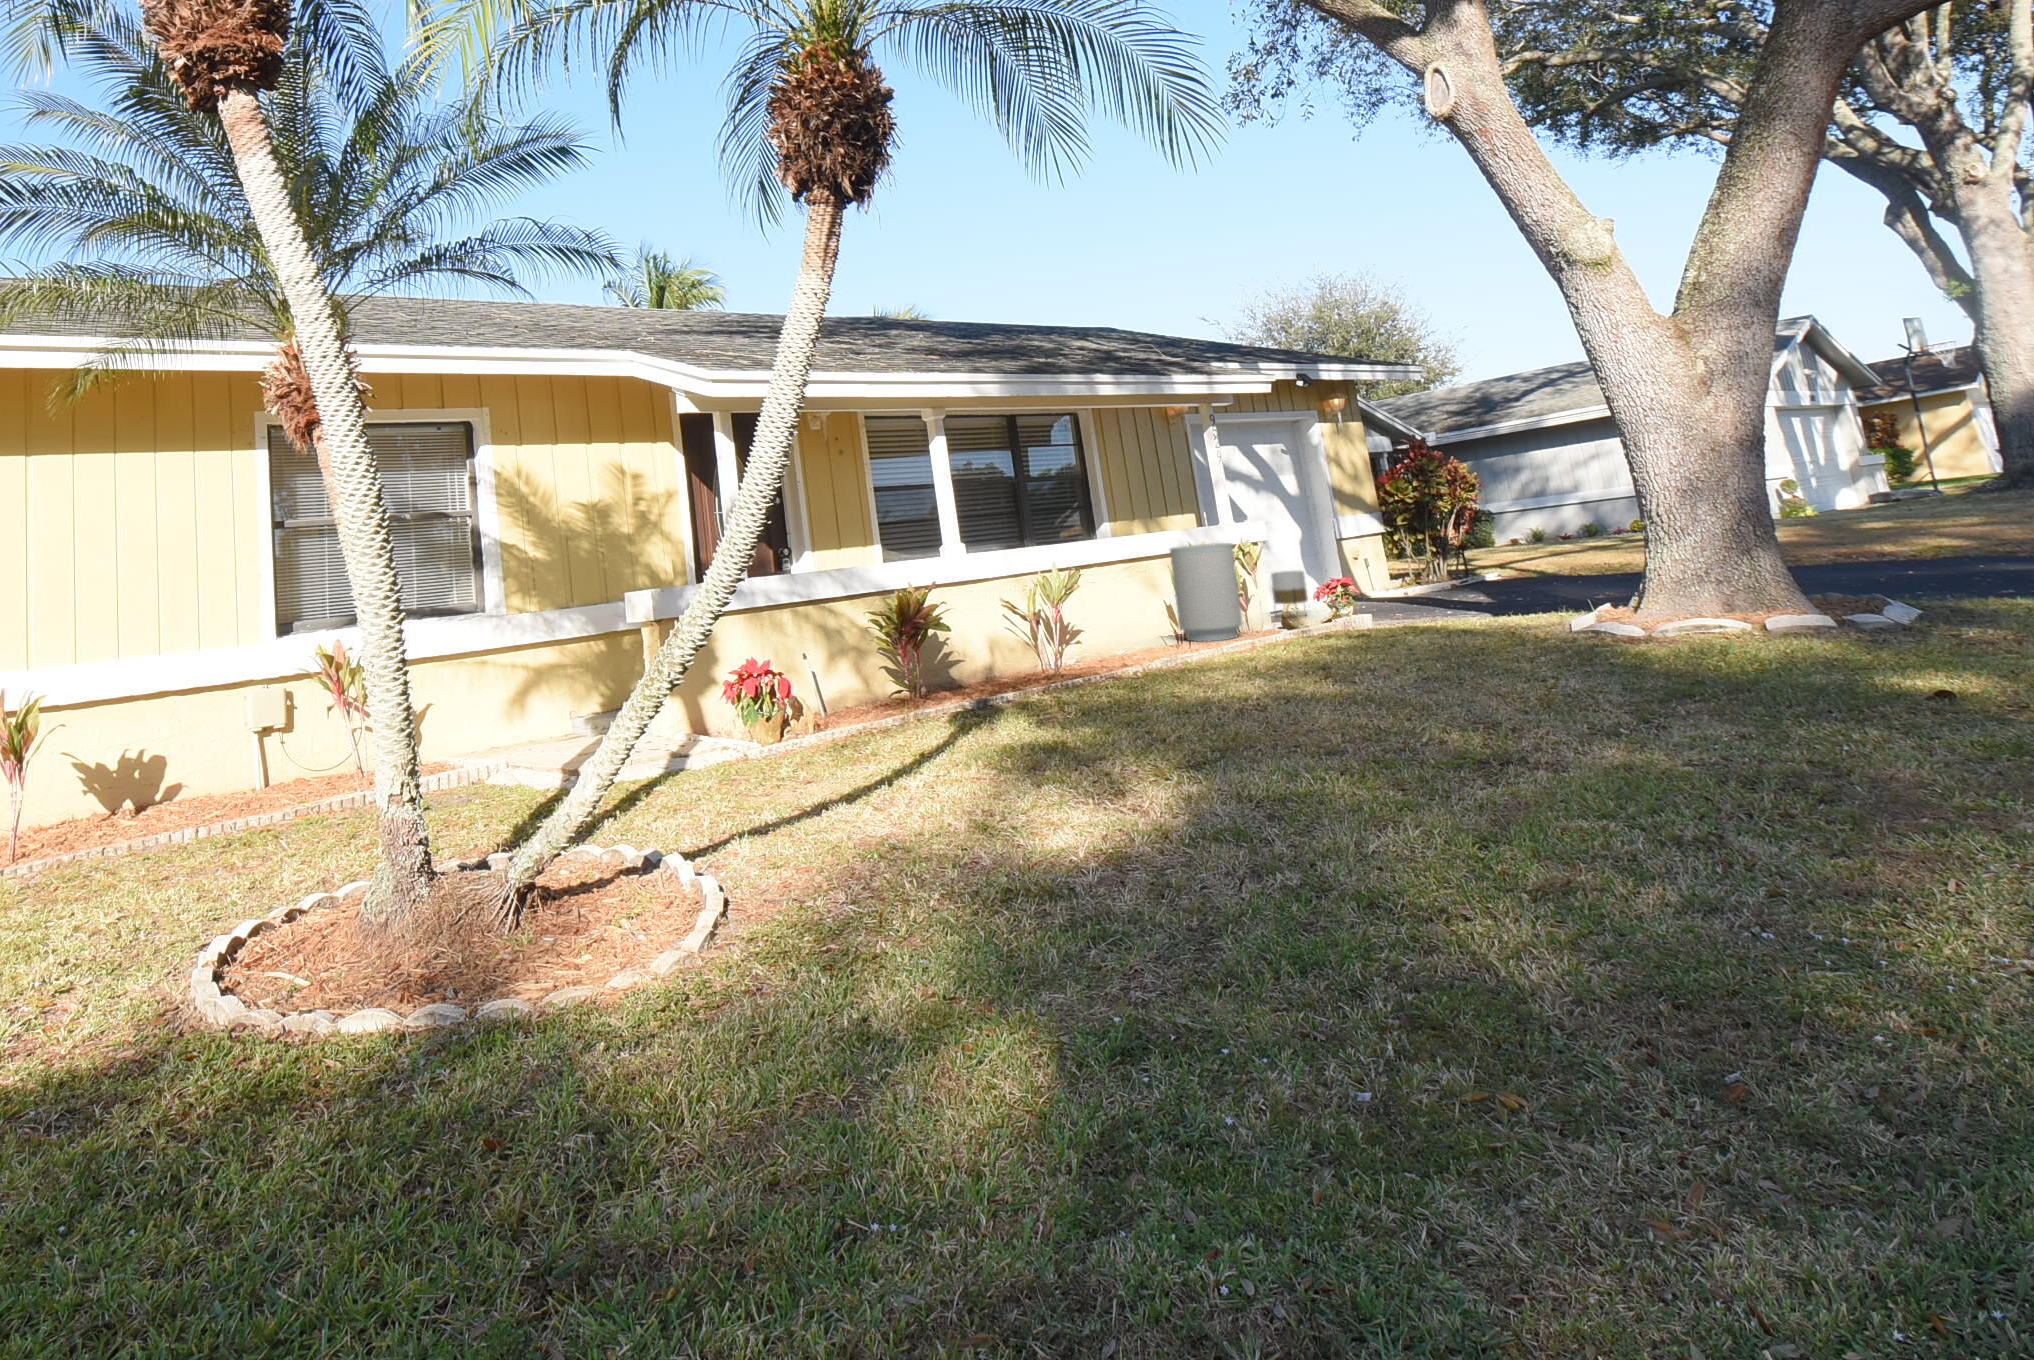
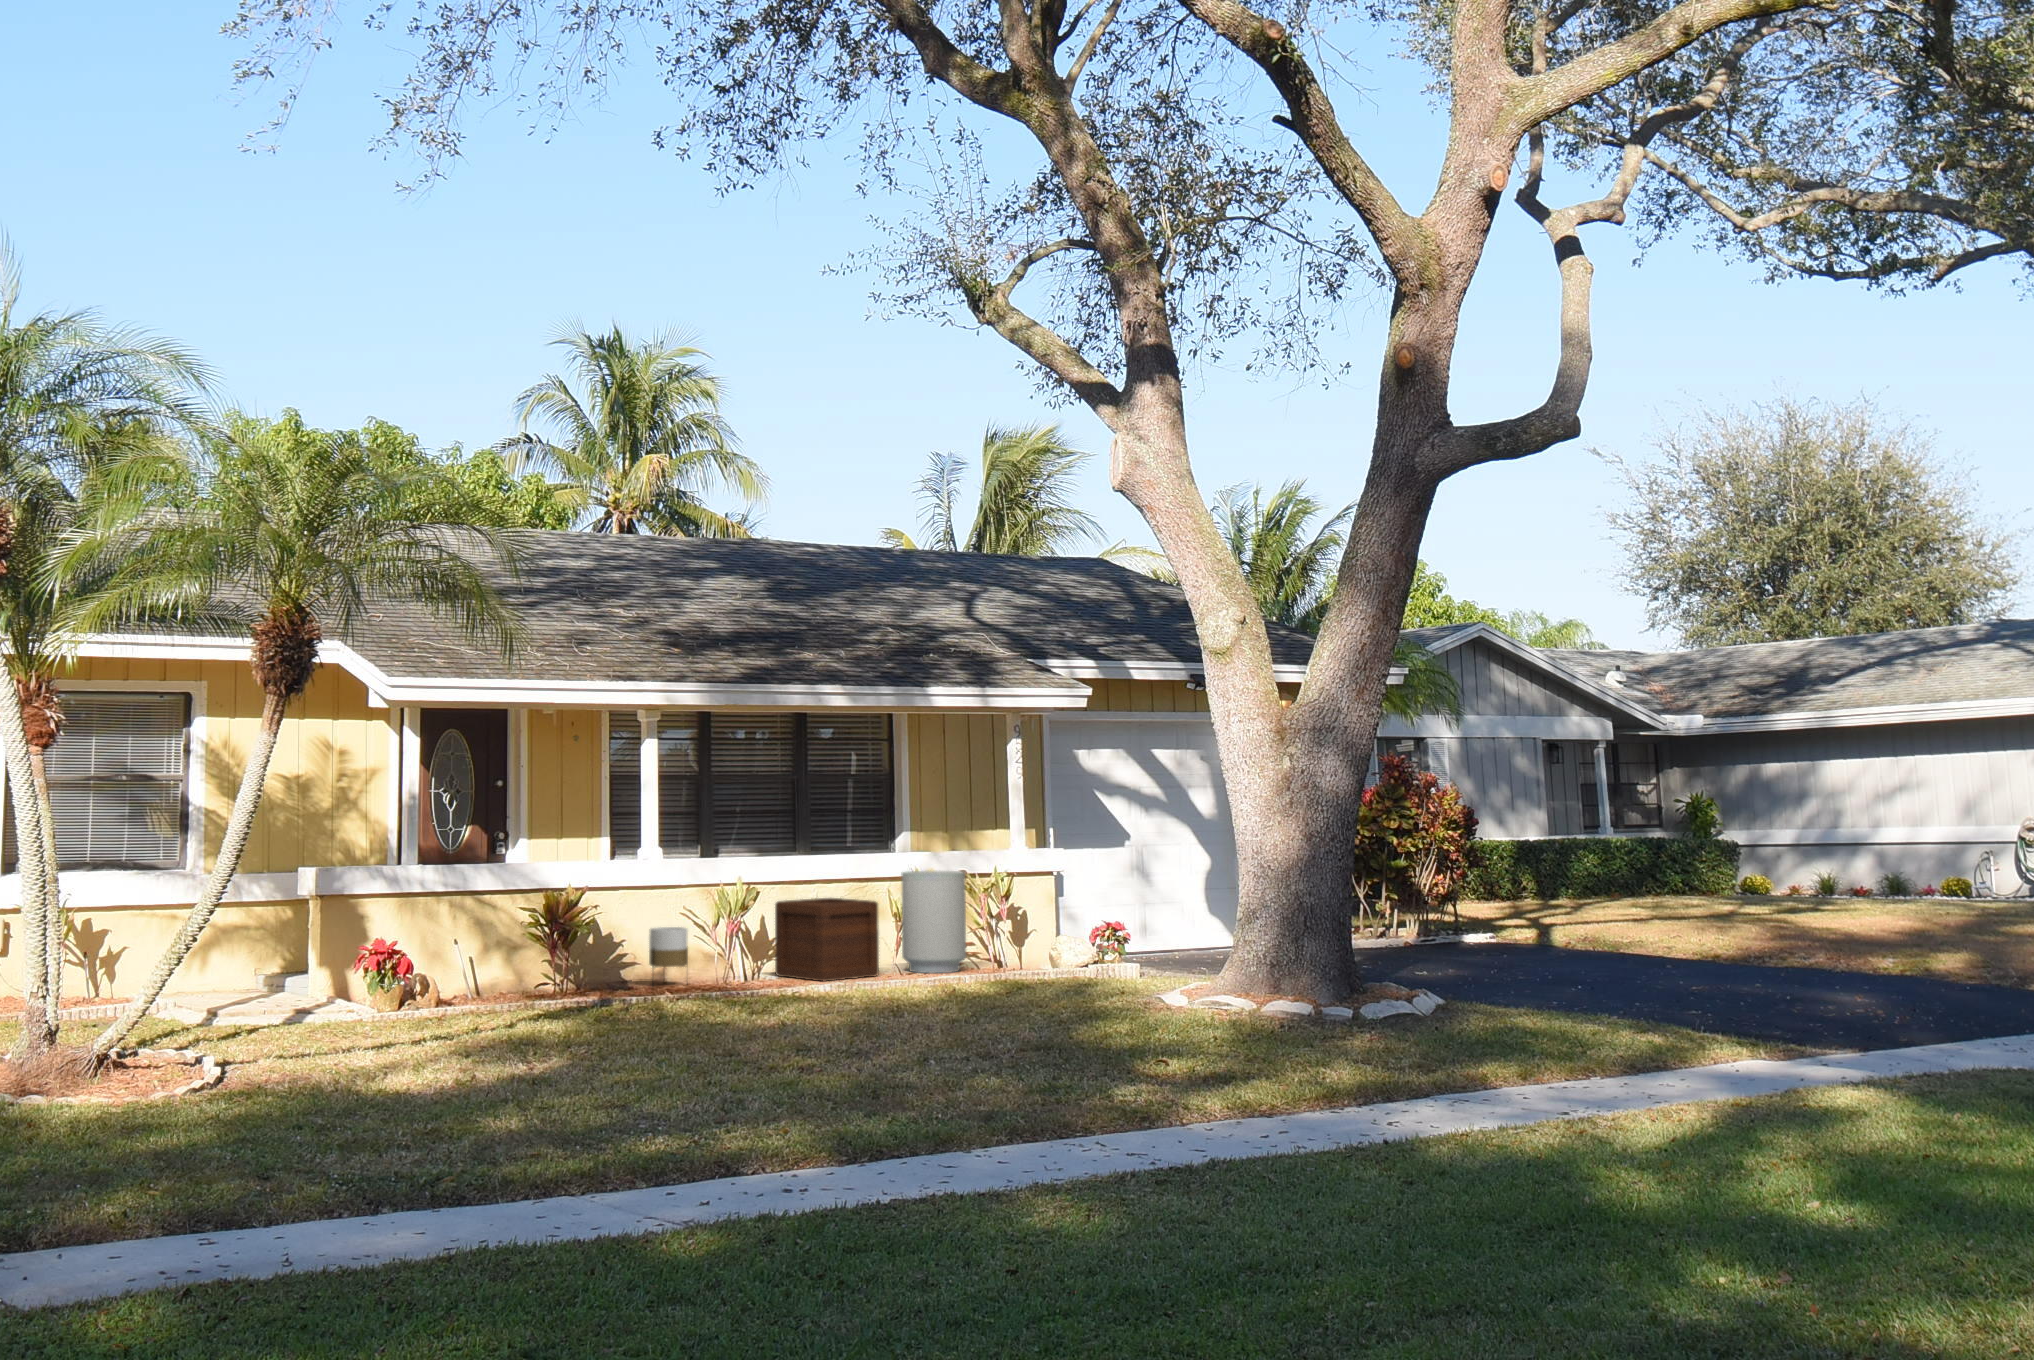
planter: present [1271,571,1308,616] -> present [649,927,688,986]
wooden crate: none [1072,576,1180,659] -> present [775,898,879,981]

